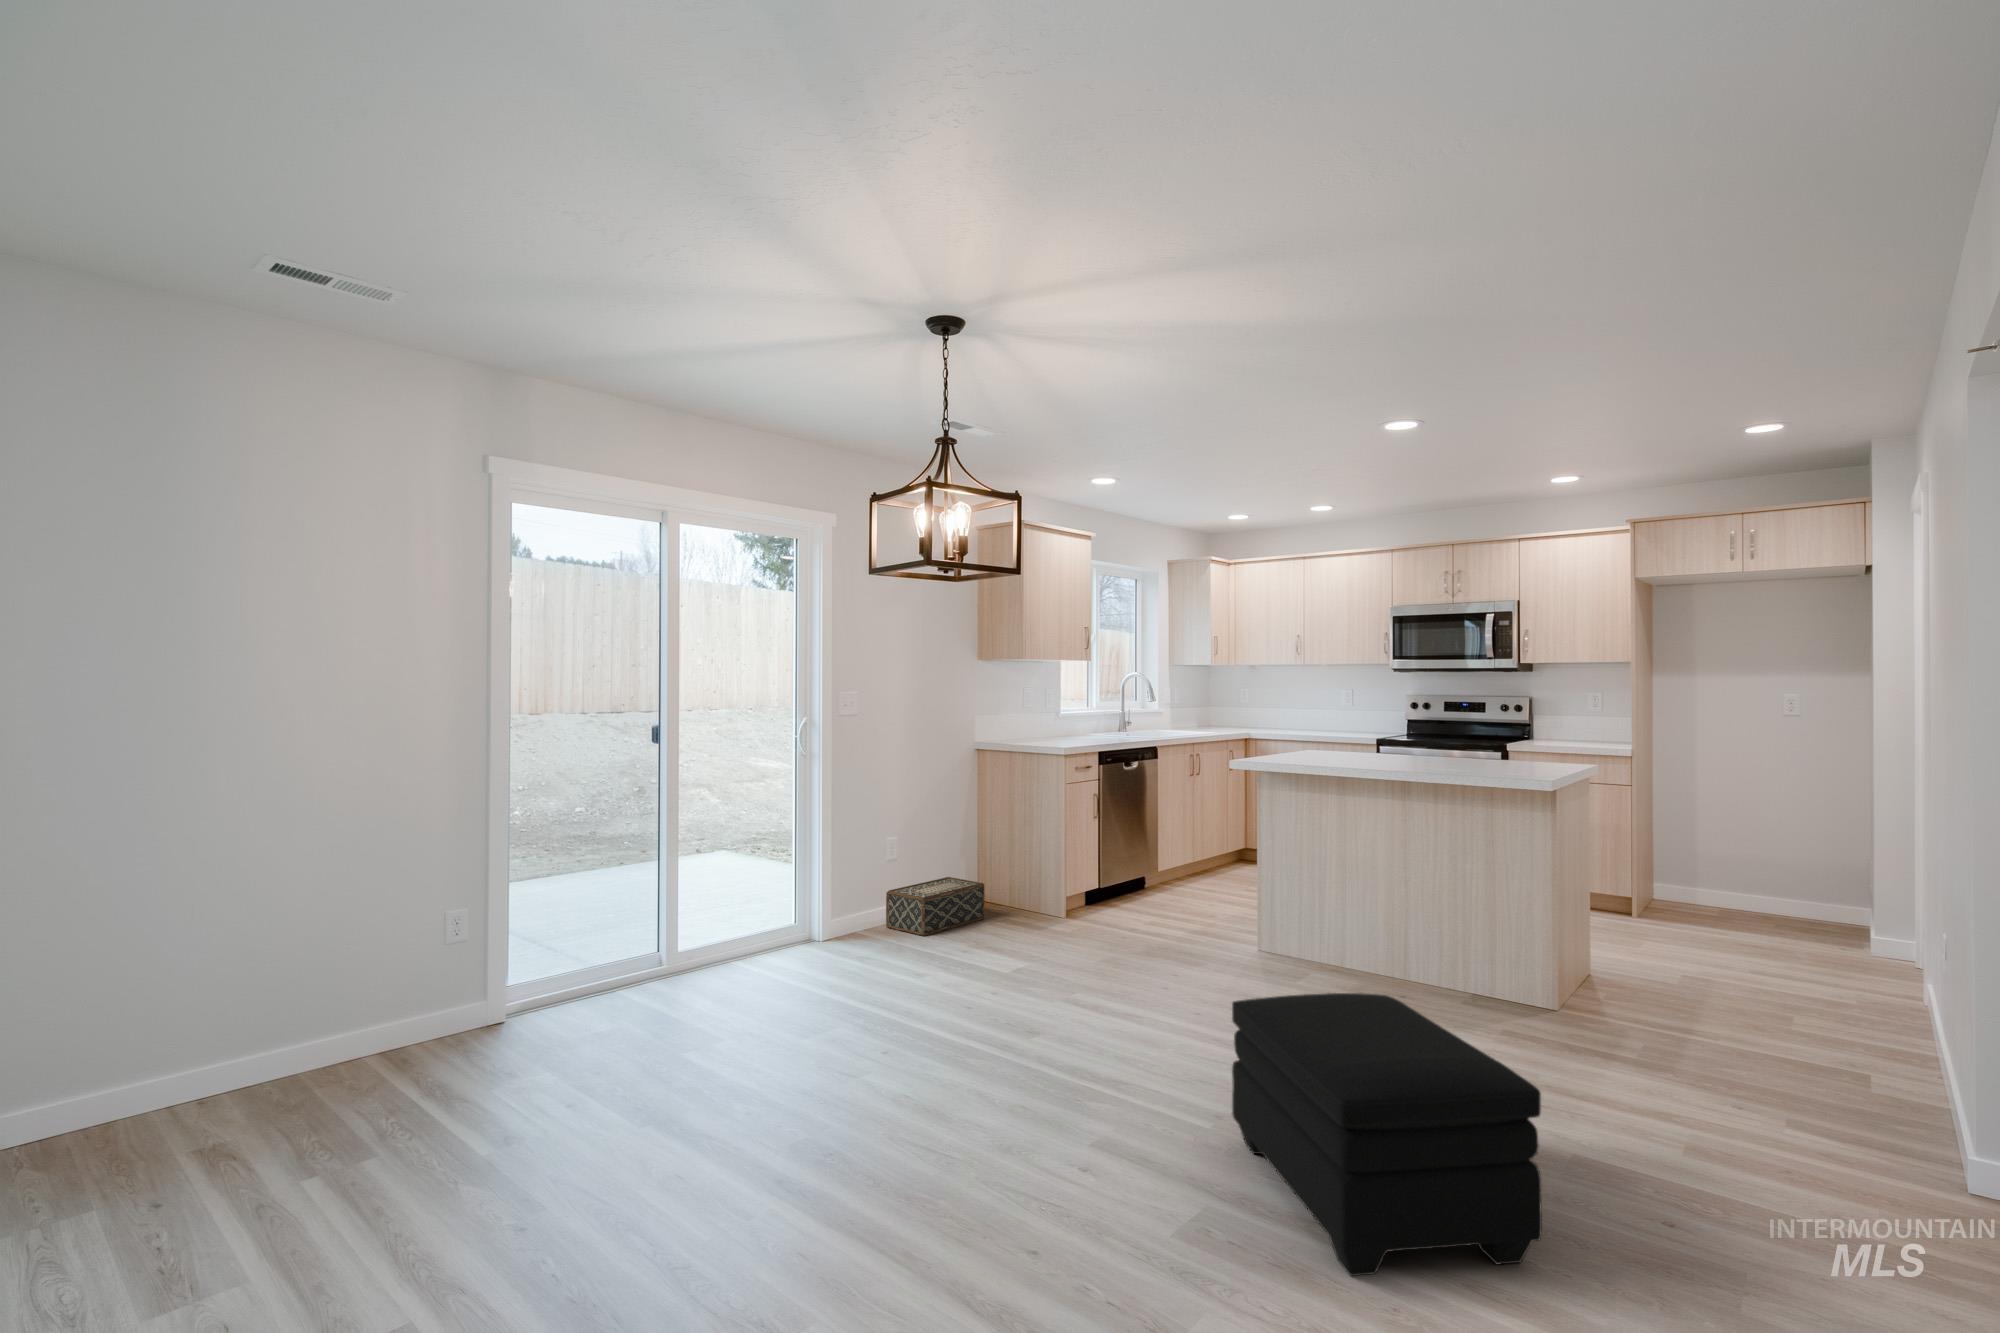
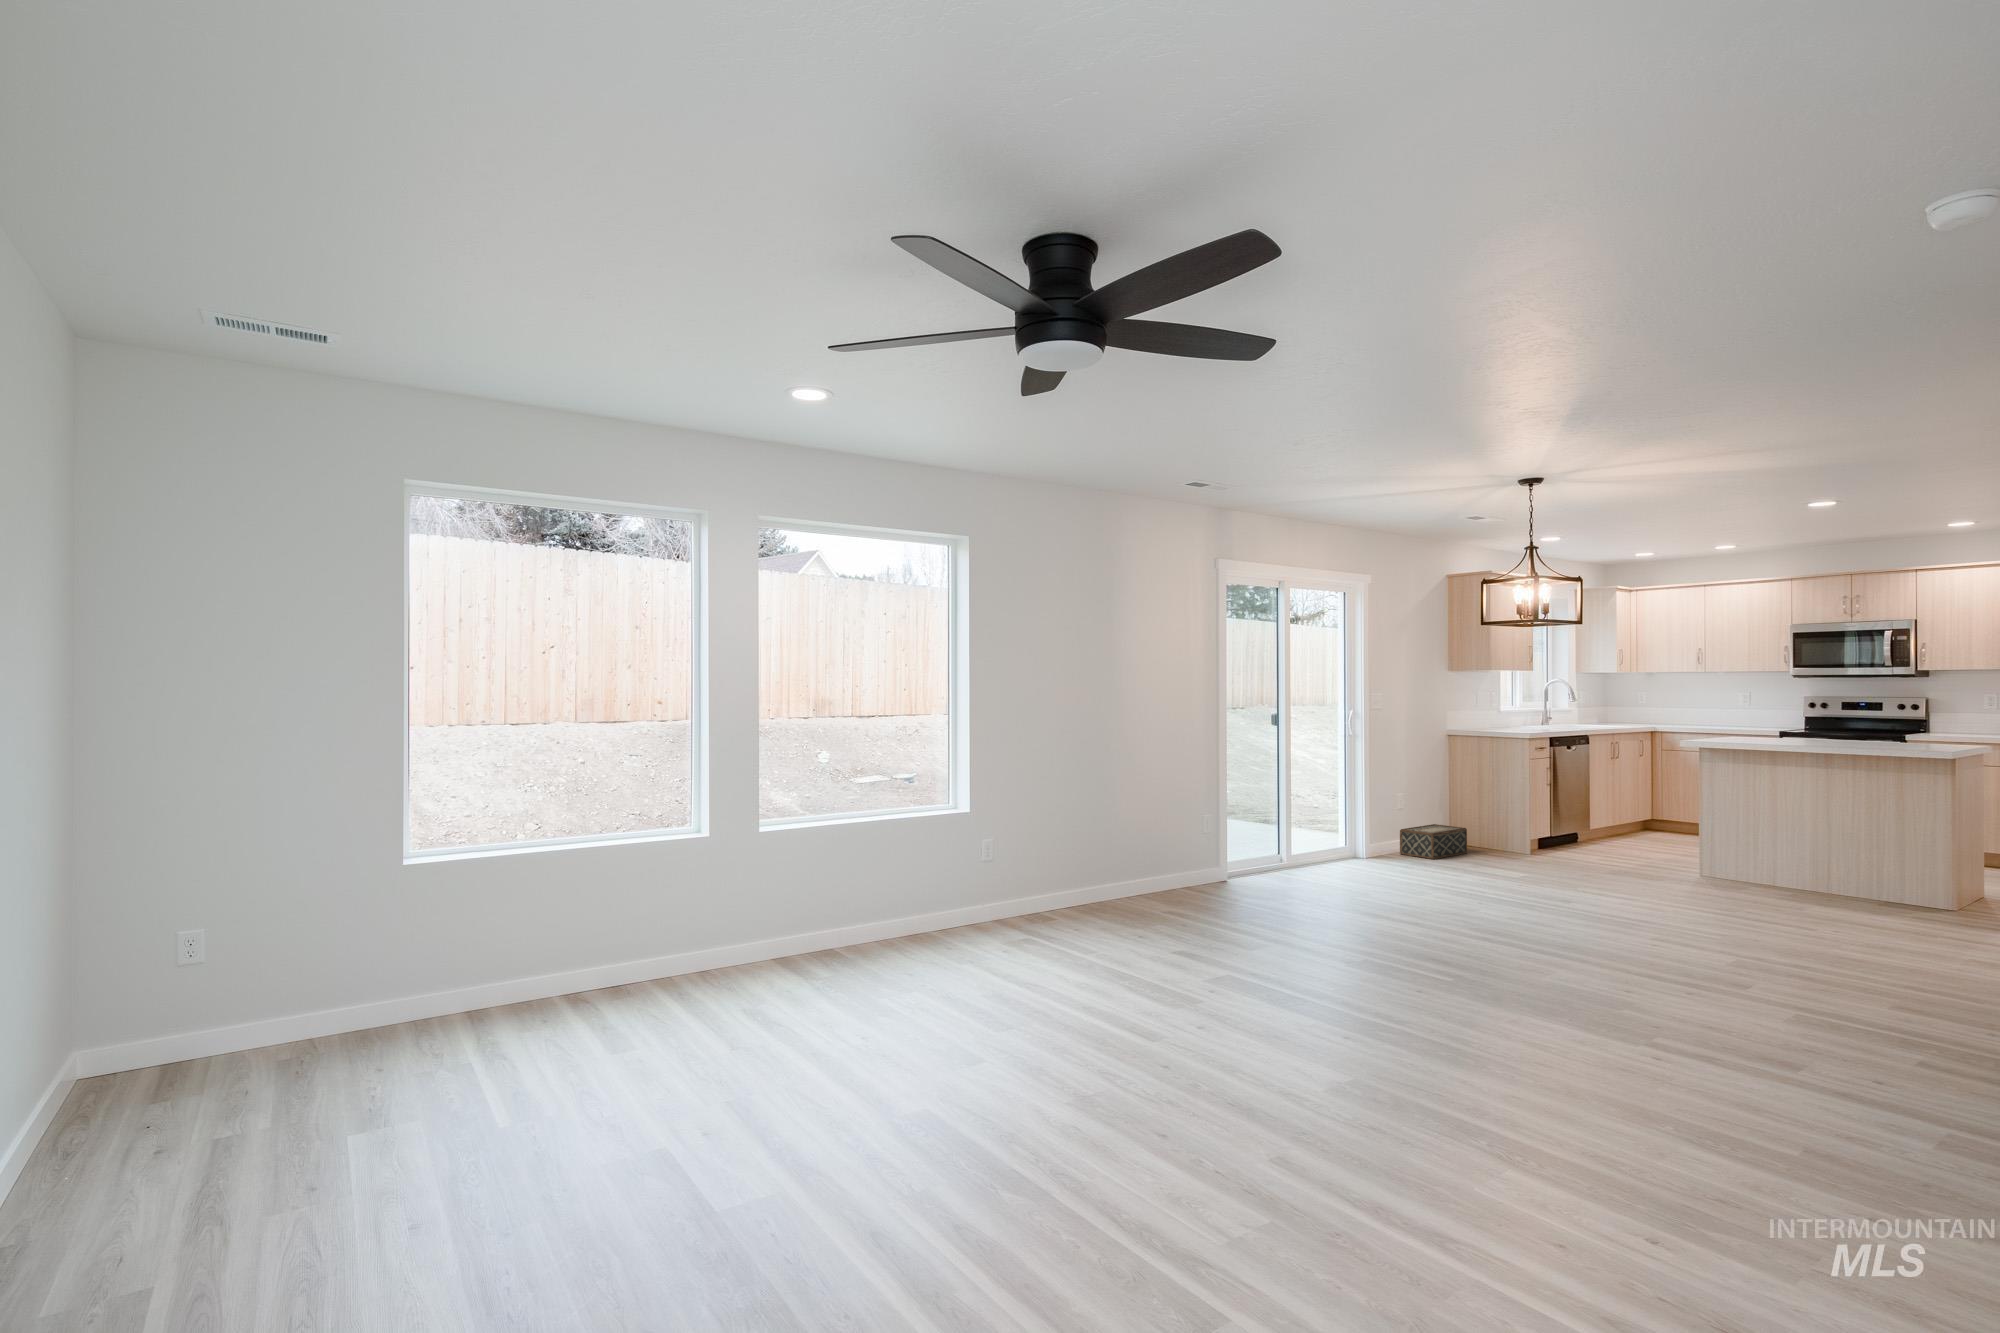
ottoman: present [1232,993,1542,1276] -> none [1730,863,1939,984]

